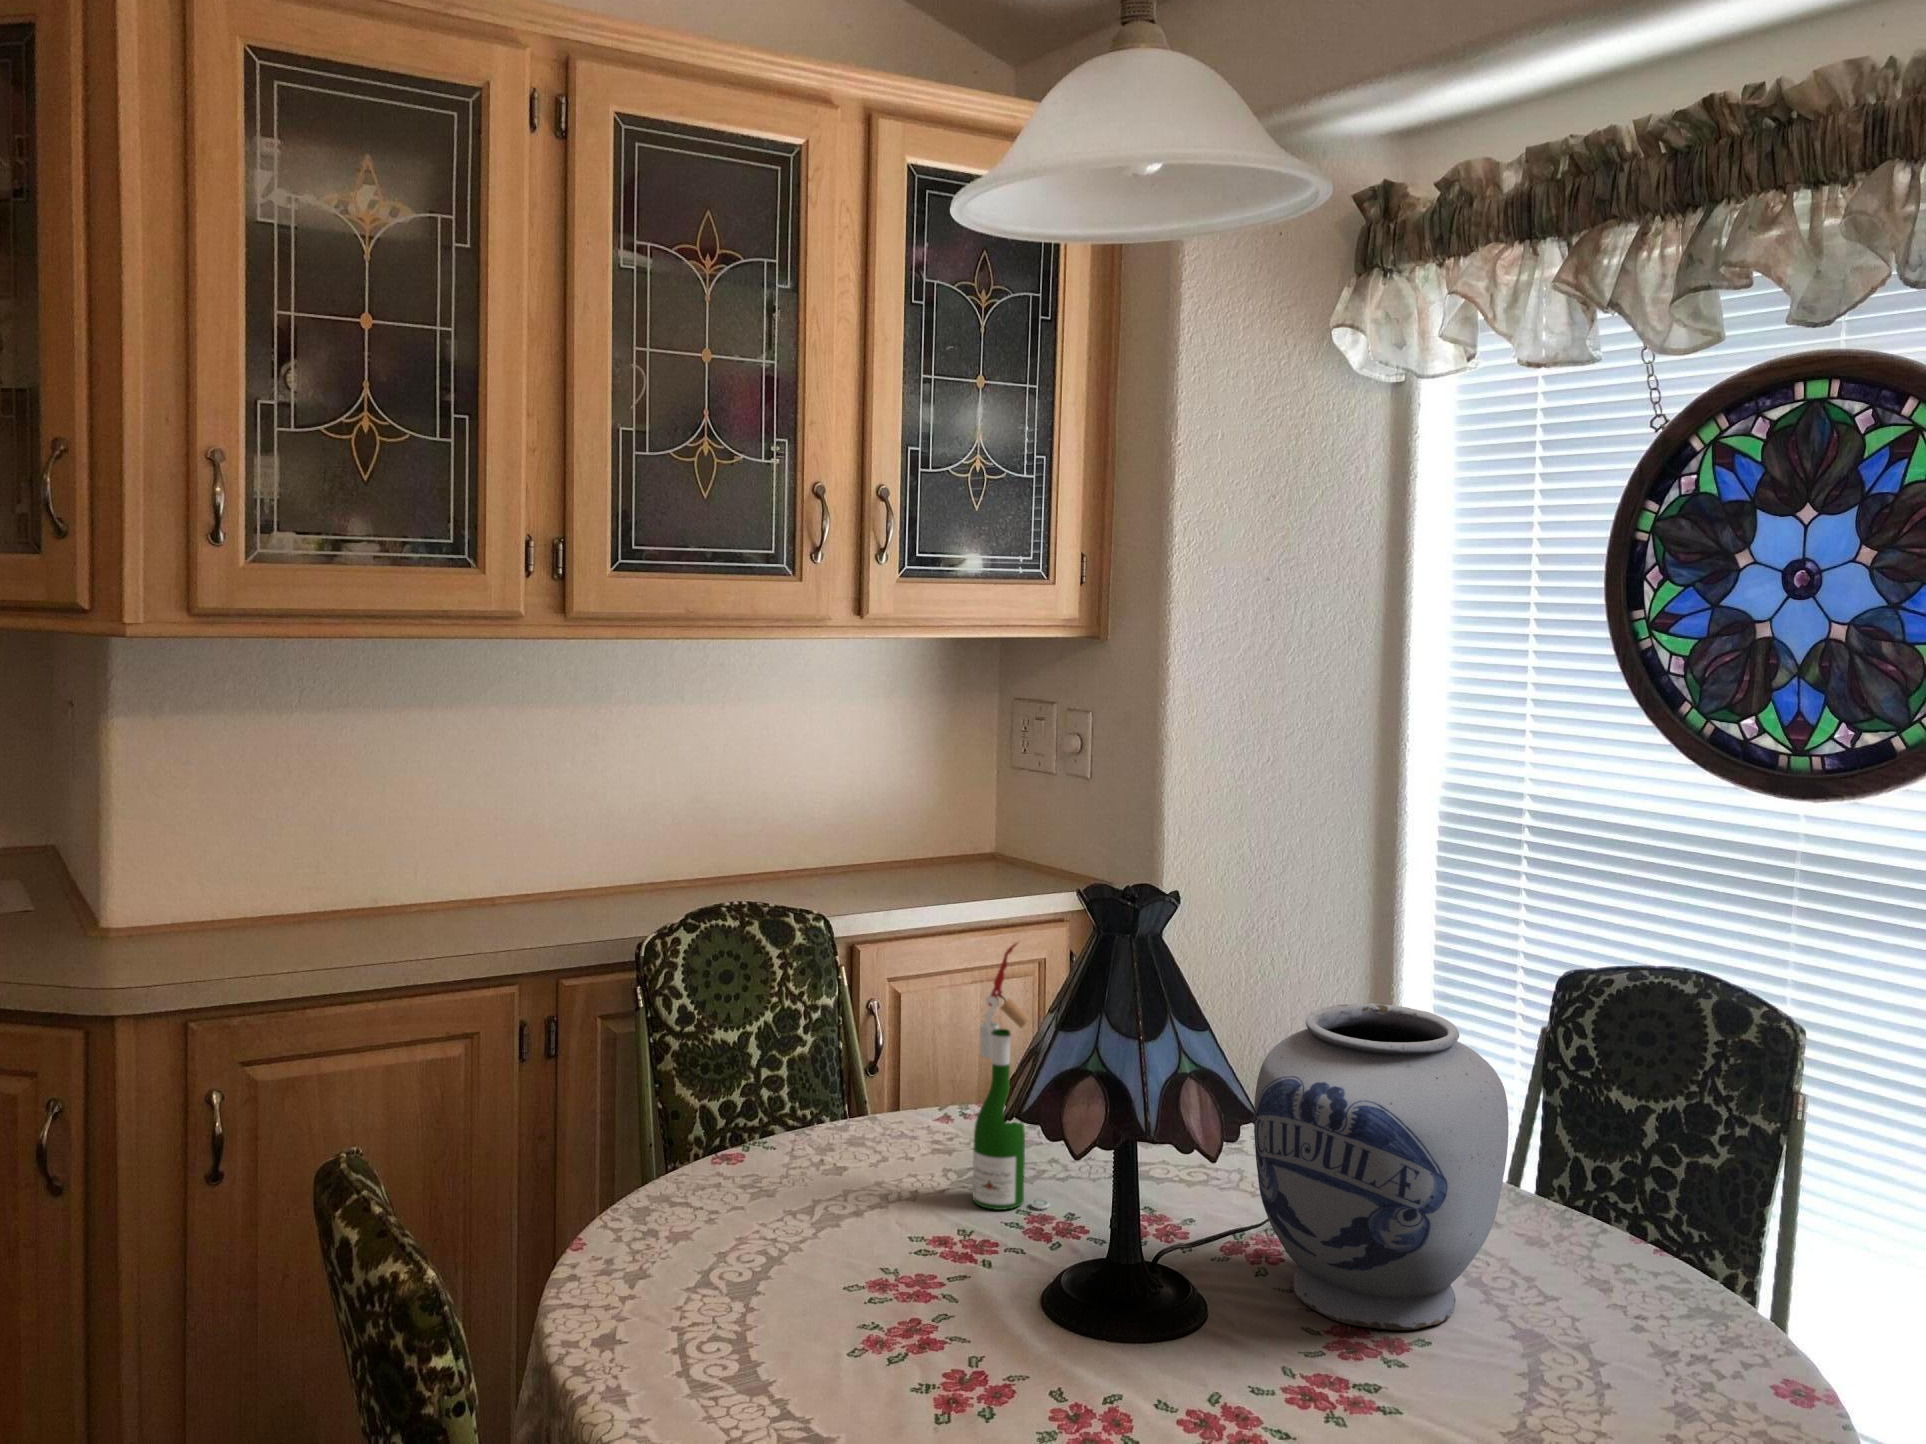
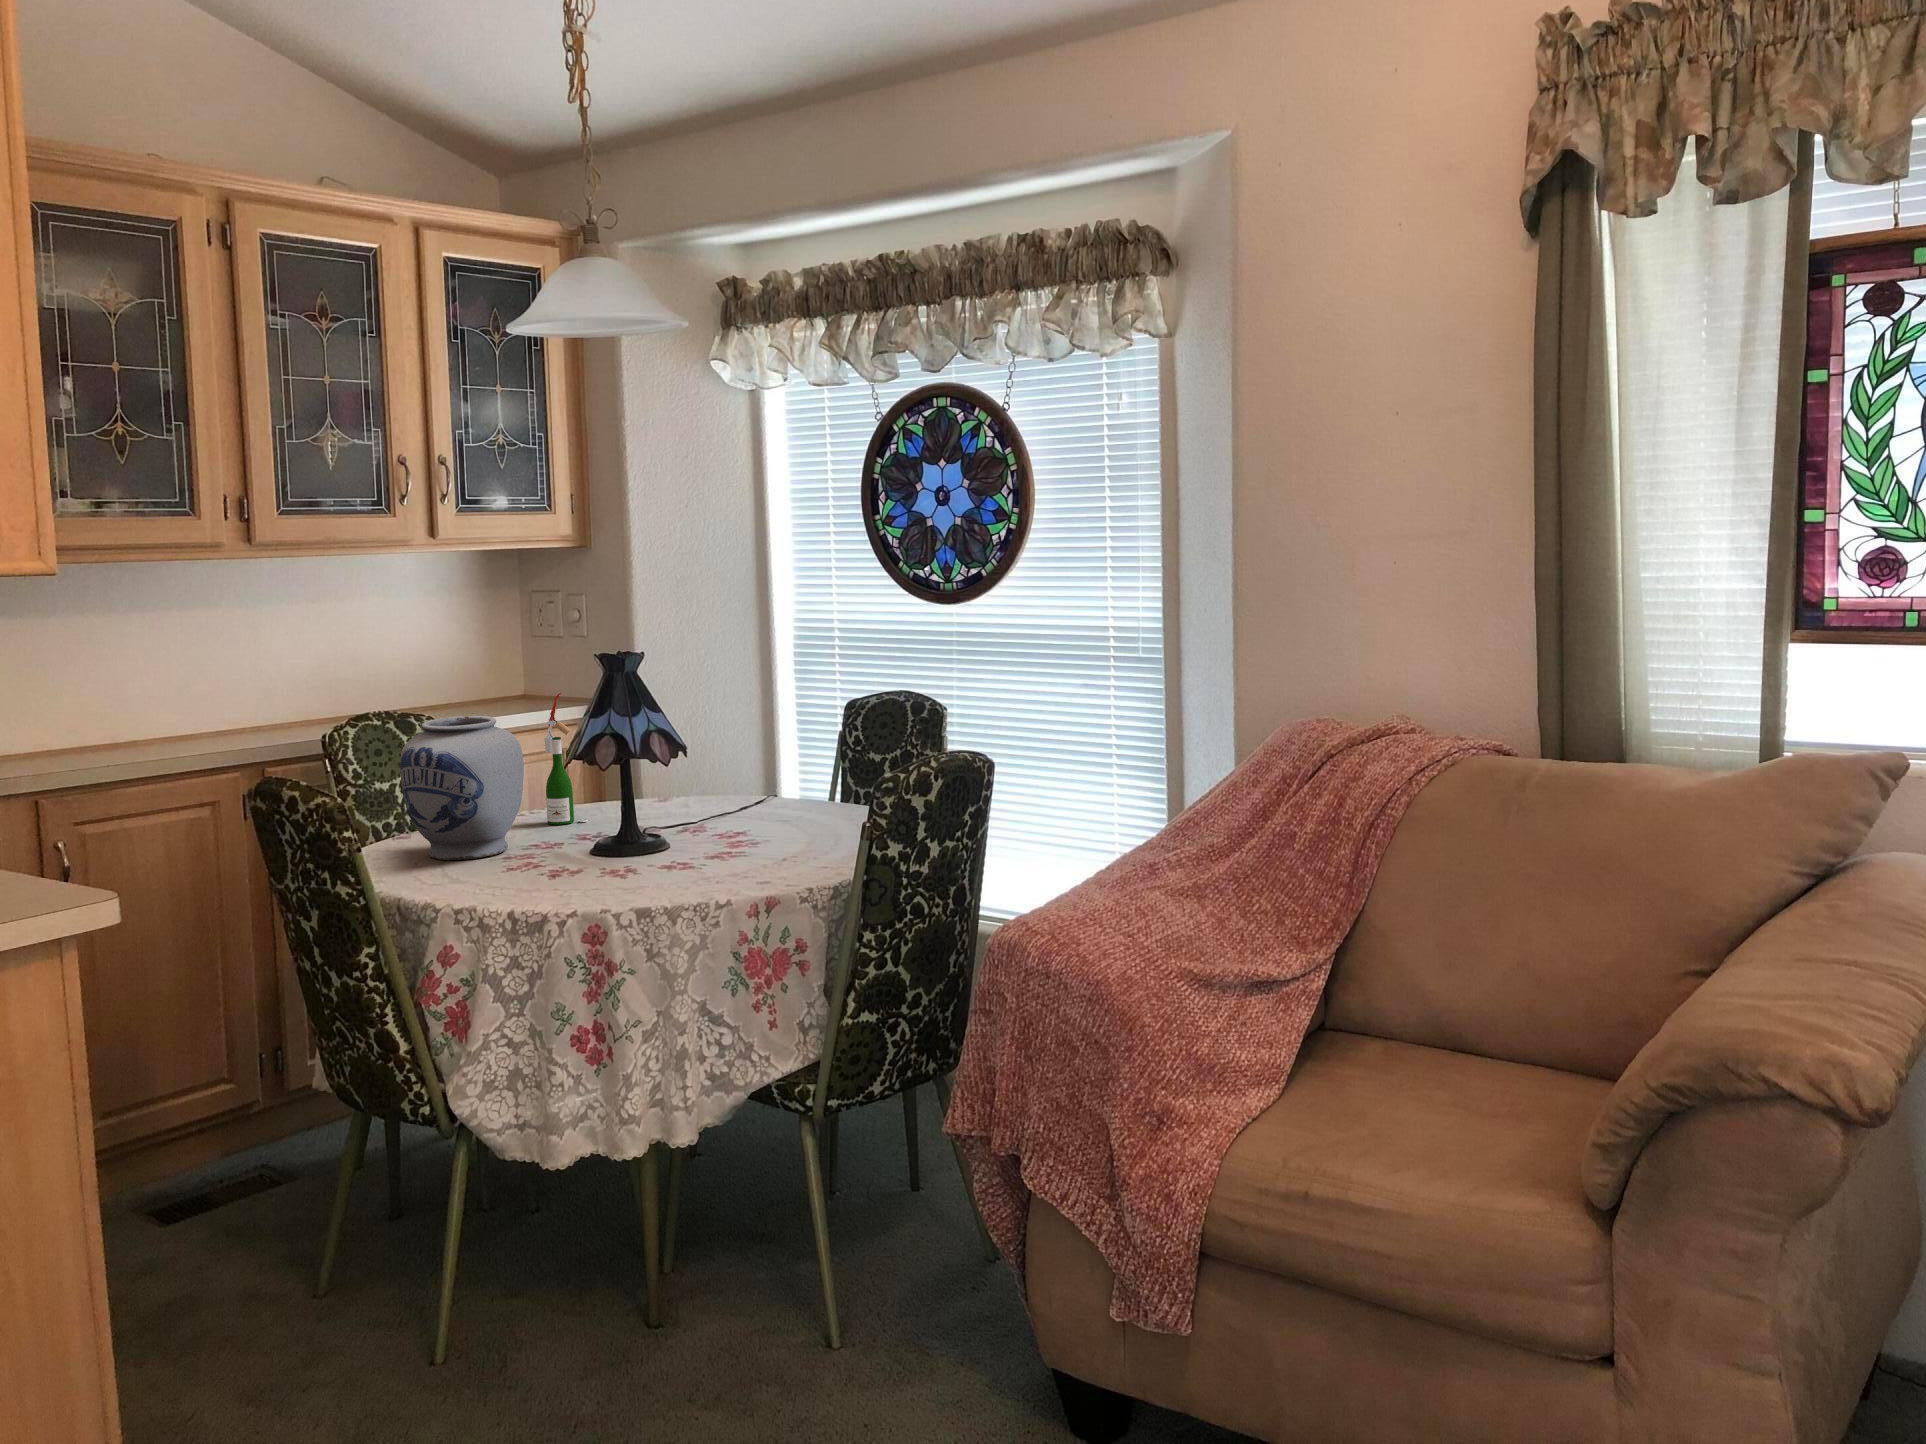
vase: present [1254,1003,1509,1330] -> present [400,716,524,860]

